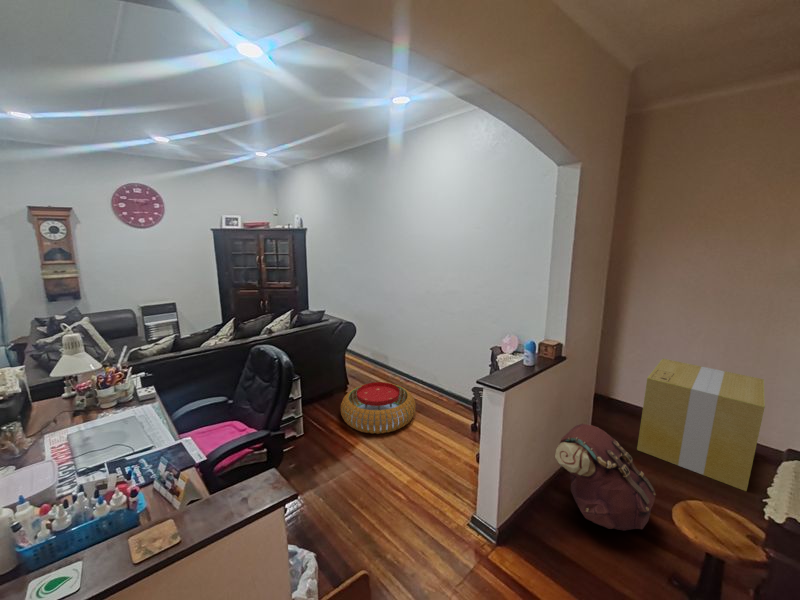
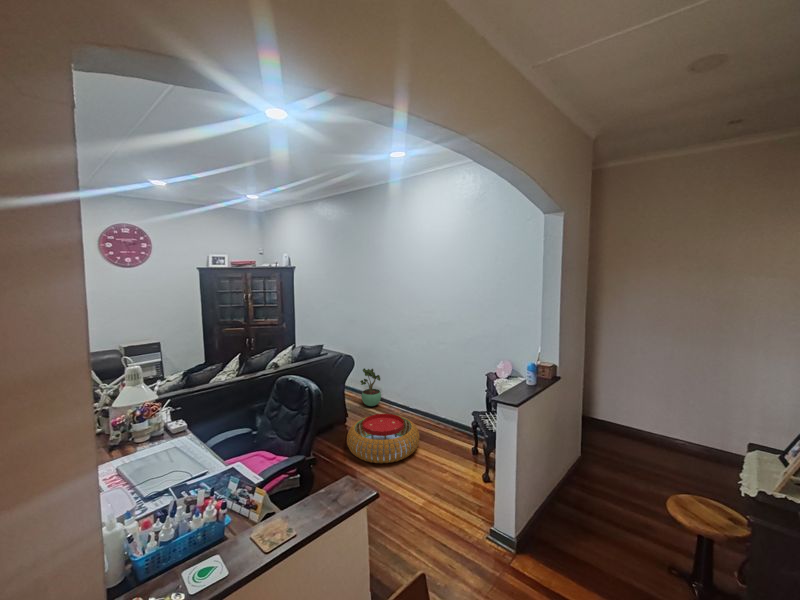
potted plant: none [365,334,386,372] -> present [360,368,381,406]
cardboard box: present [637,359,765,491] -> none [622,379,720,491]
backpack: present [555,424,656,531] -> none [557,437,643,528]

